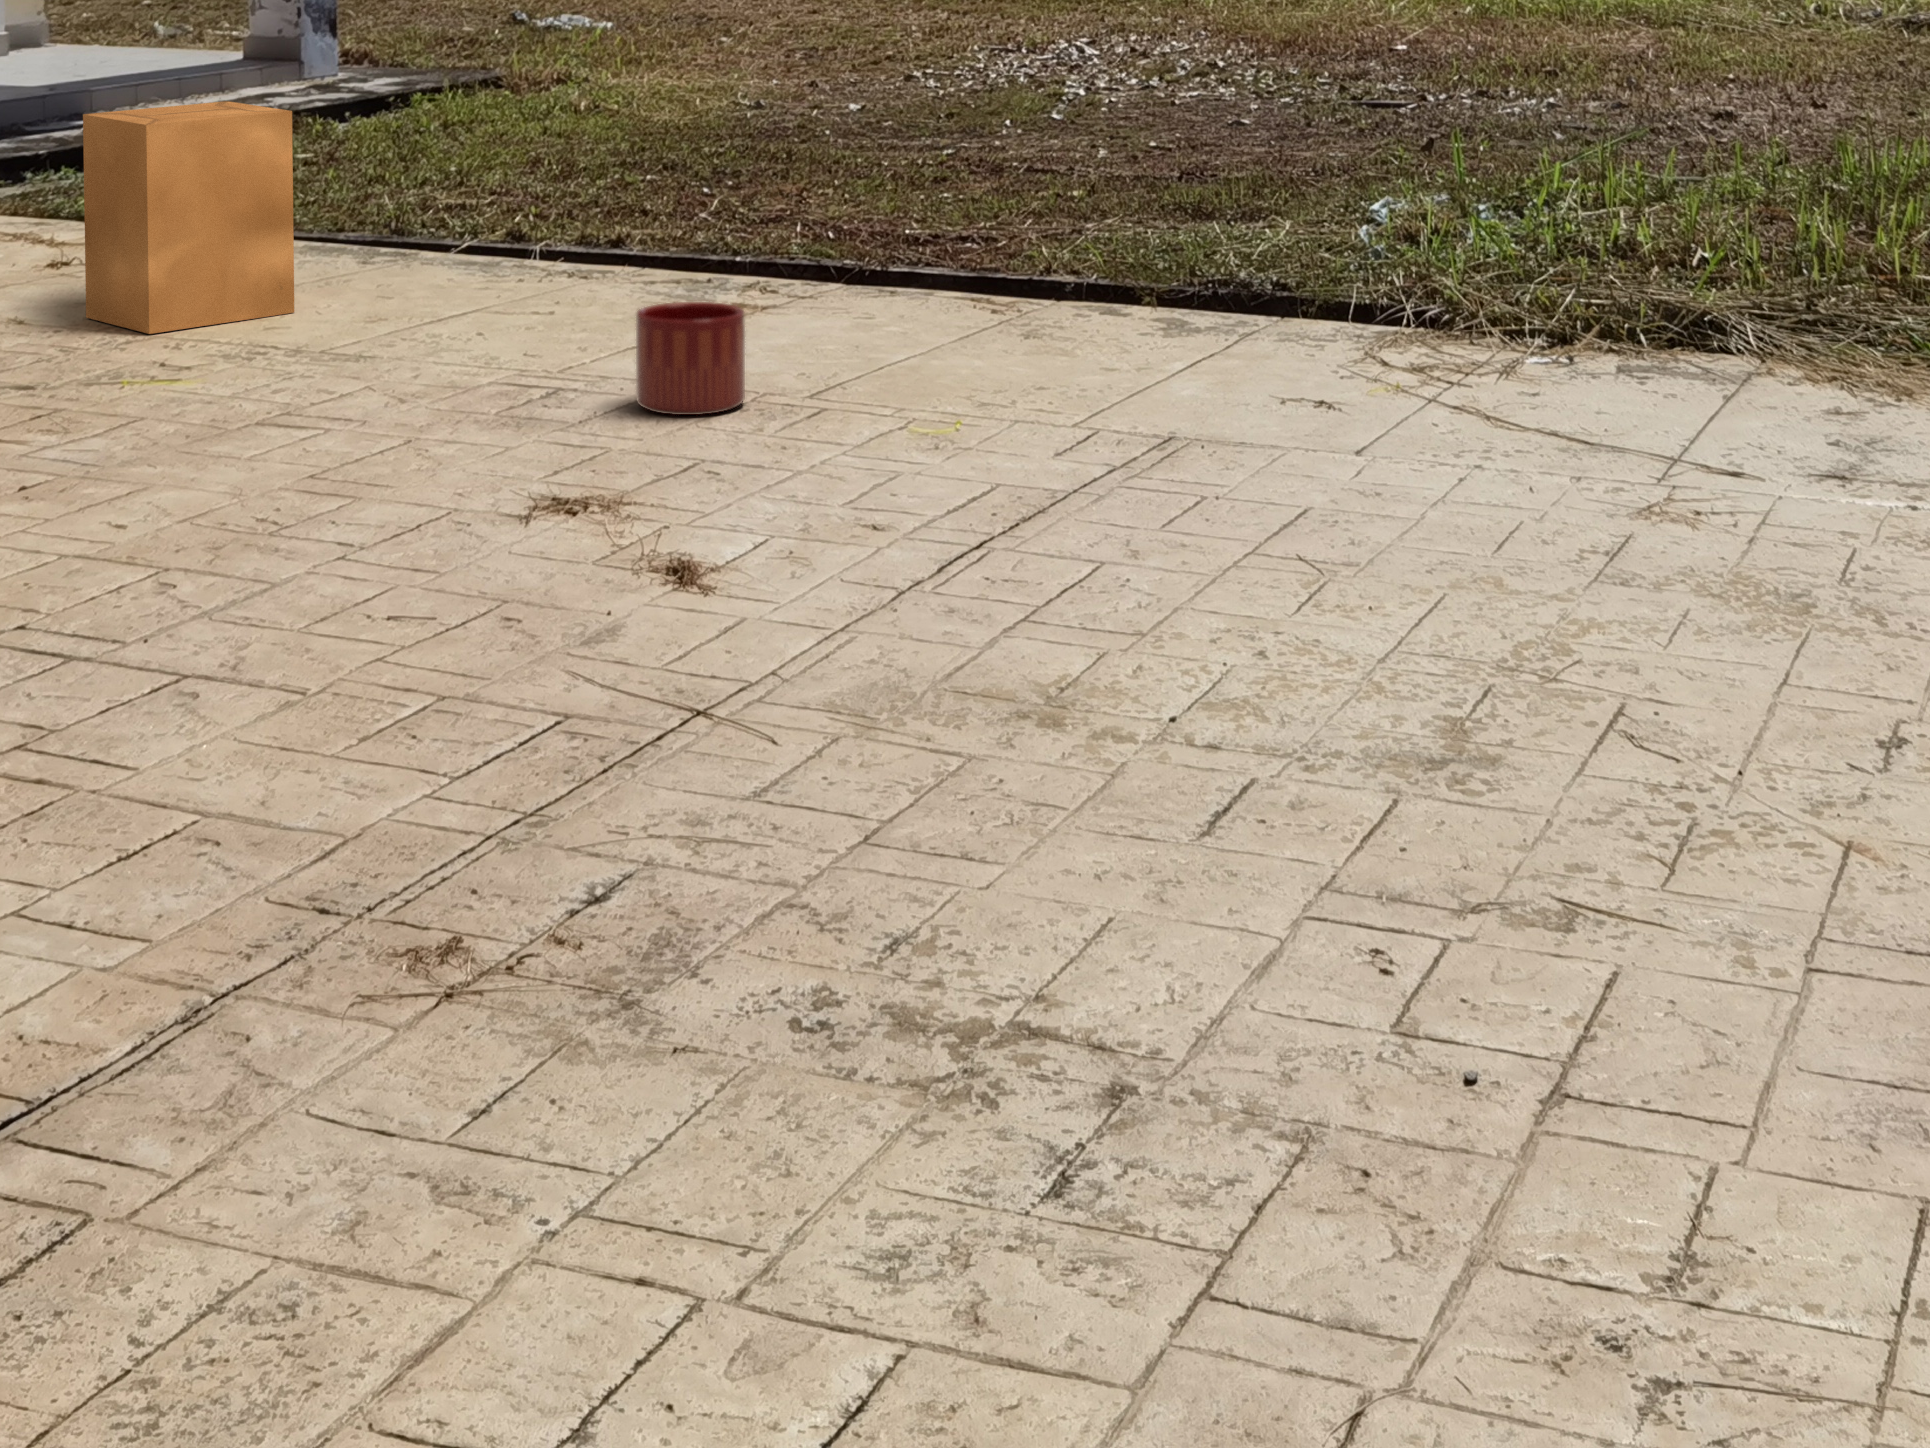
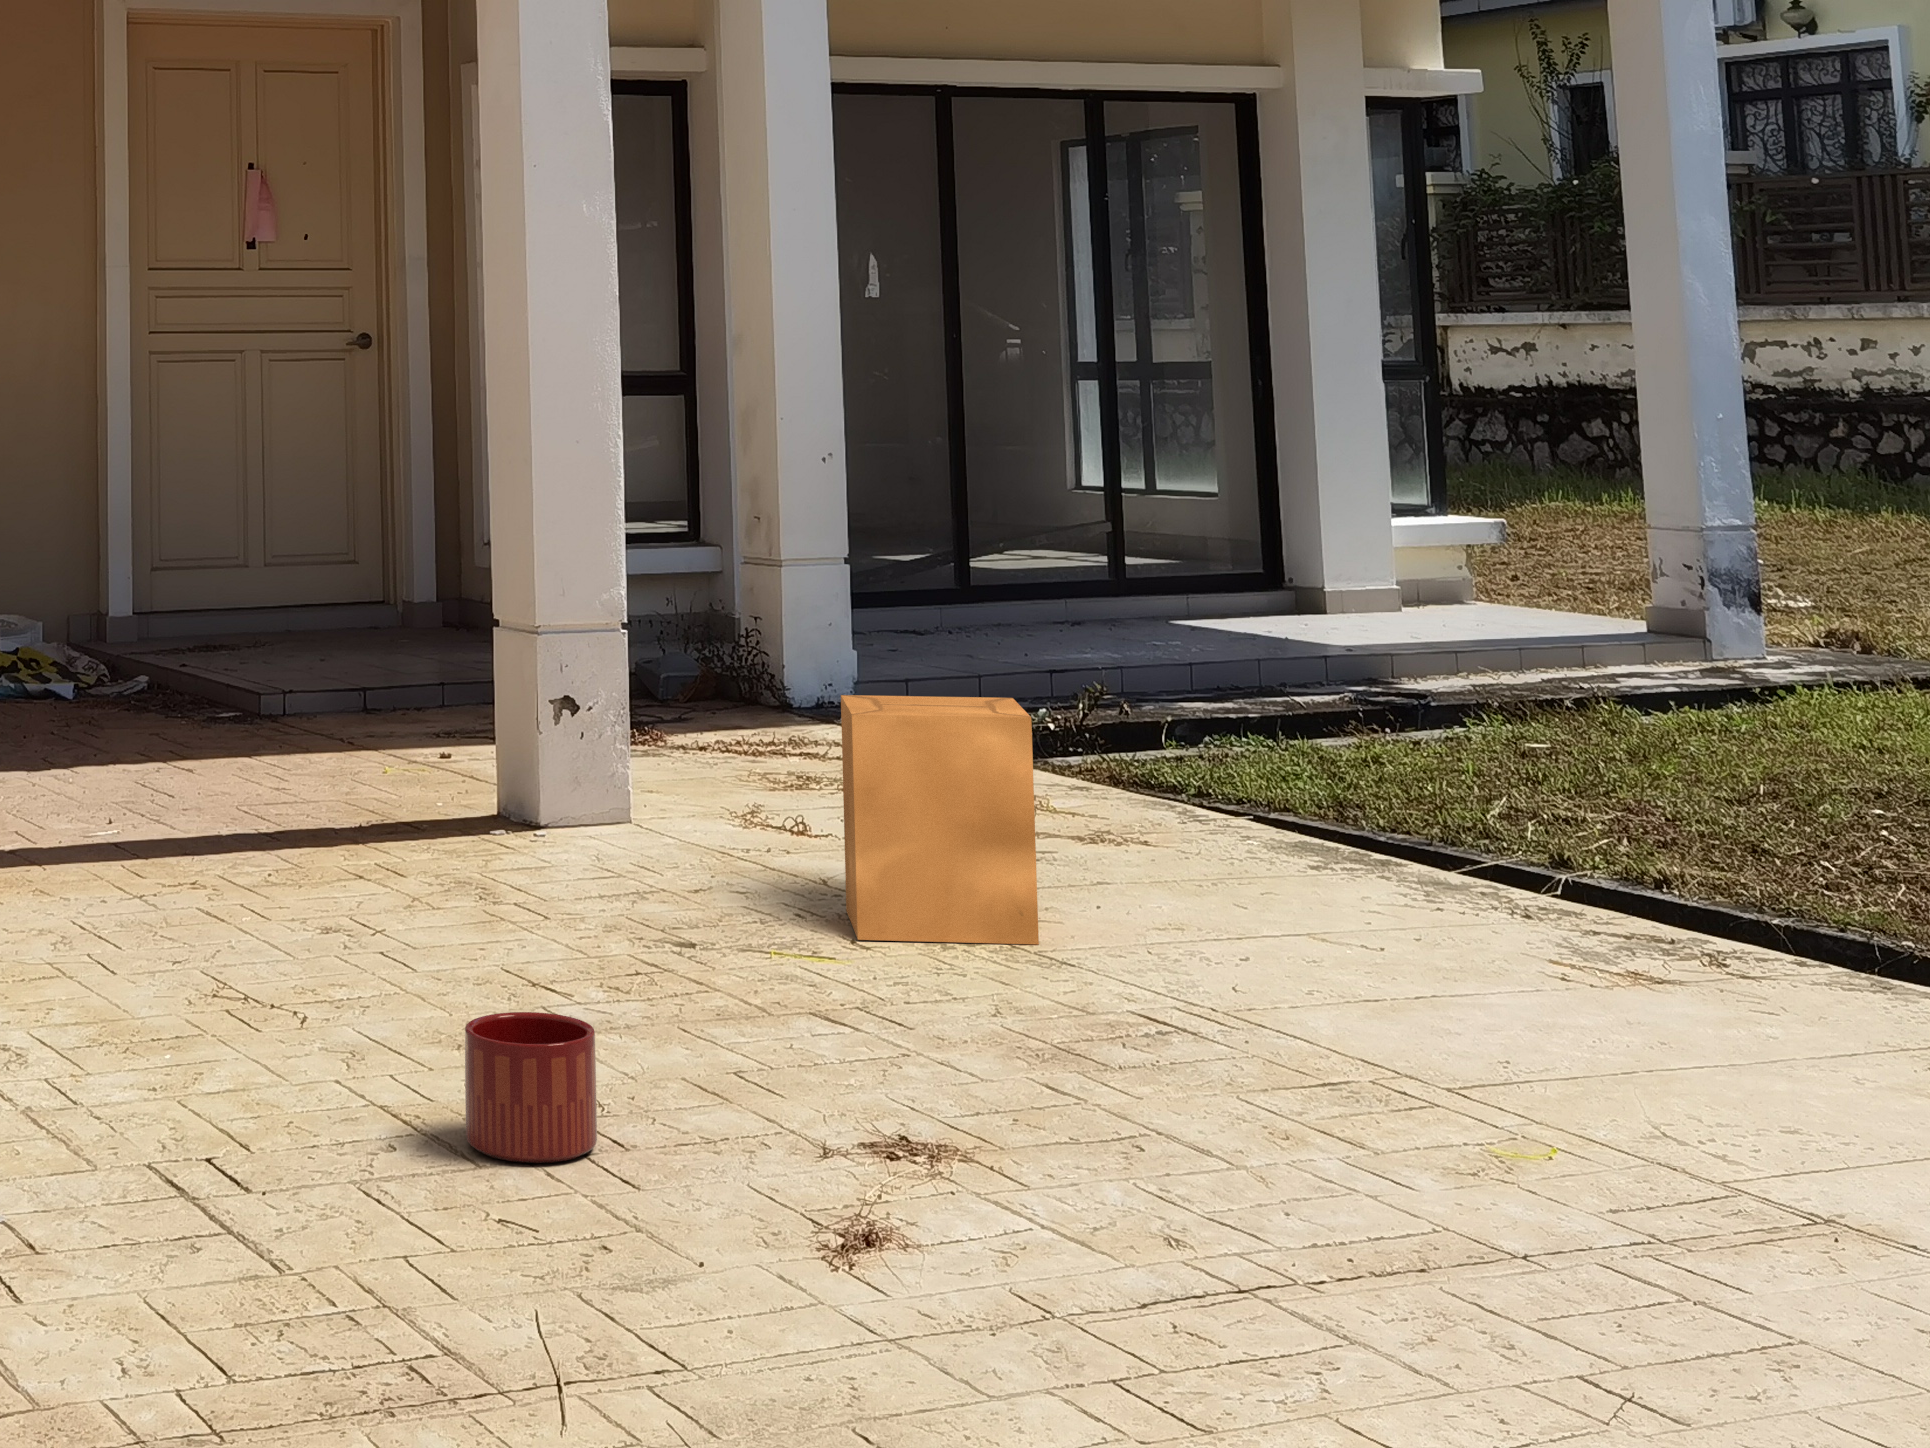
planter: present [636,302,745,415] -> present [465,1012,597,1163]

